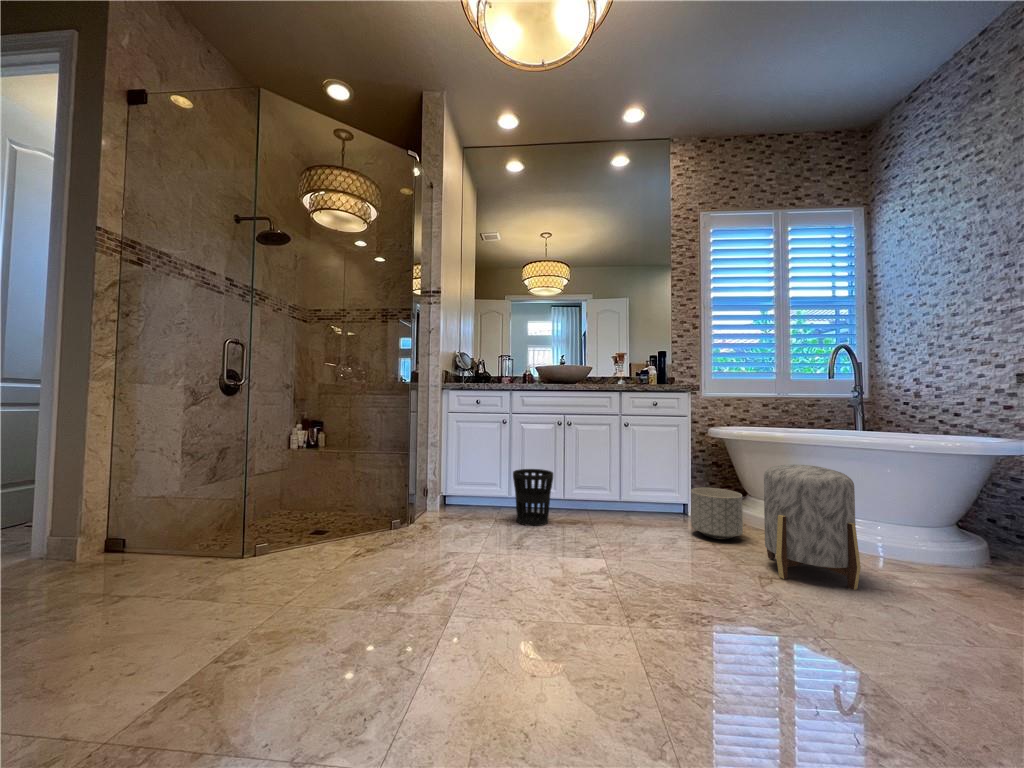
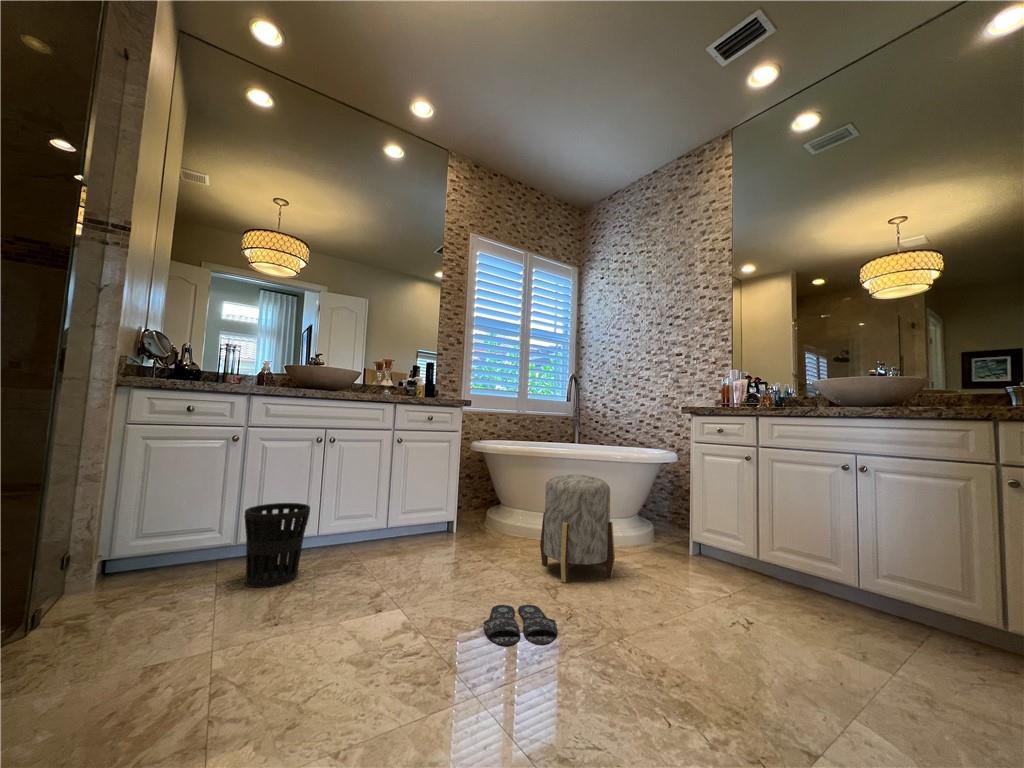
planter: present [691,488,743,540] -> none [468,503,515,555]
slippers: none [662,577,739,619] -> present [484,605,557,646]

